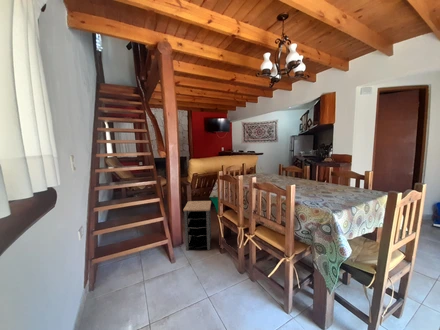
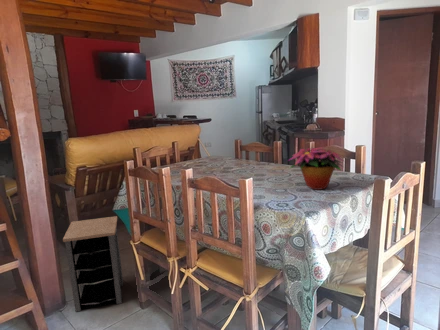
flower arrangement: none [316,169,364,197] -> present [290,148,341,190]

